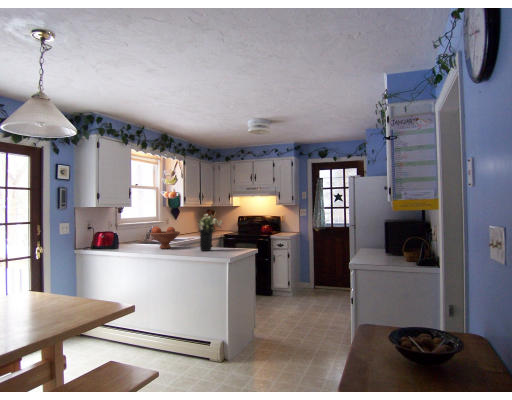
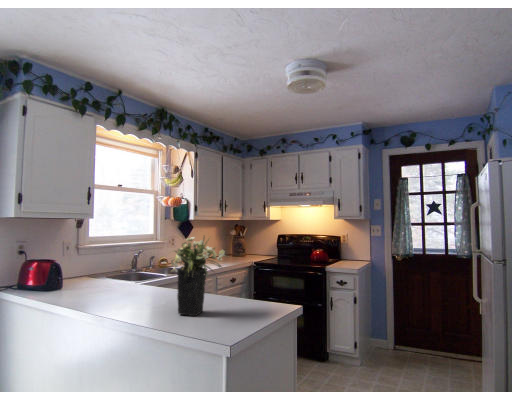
fruit bowl: present [150,226,180,249] -> none [94,257,154,301]

